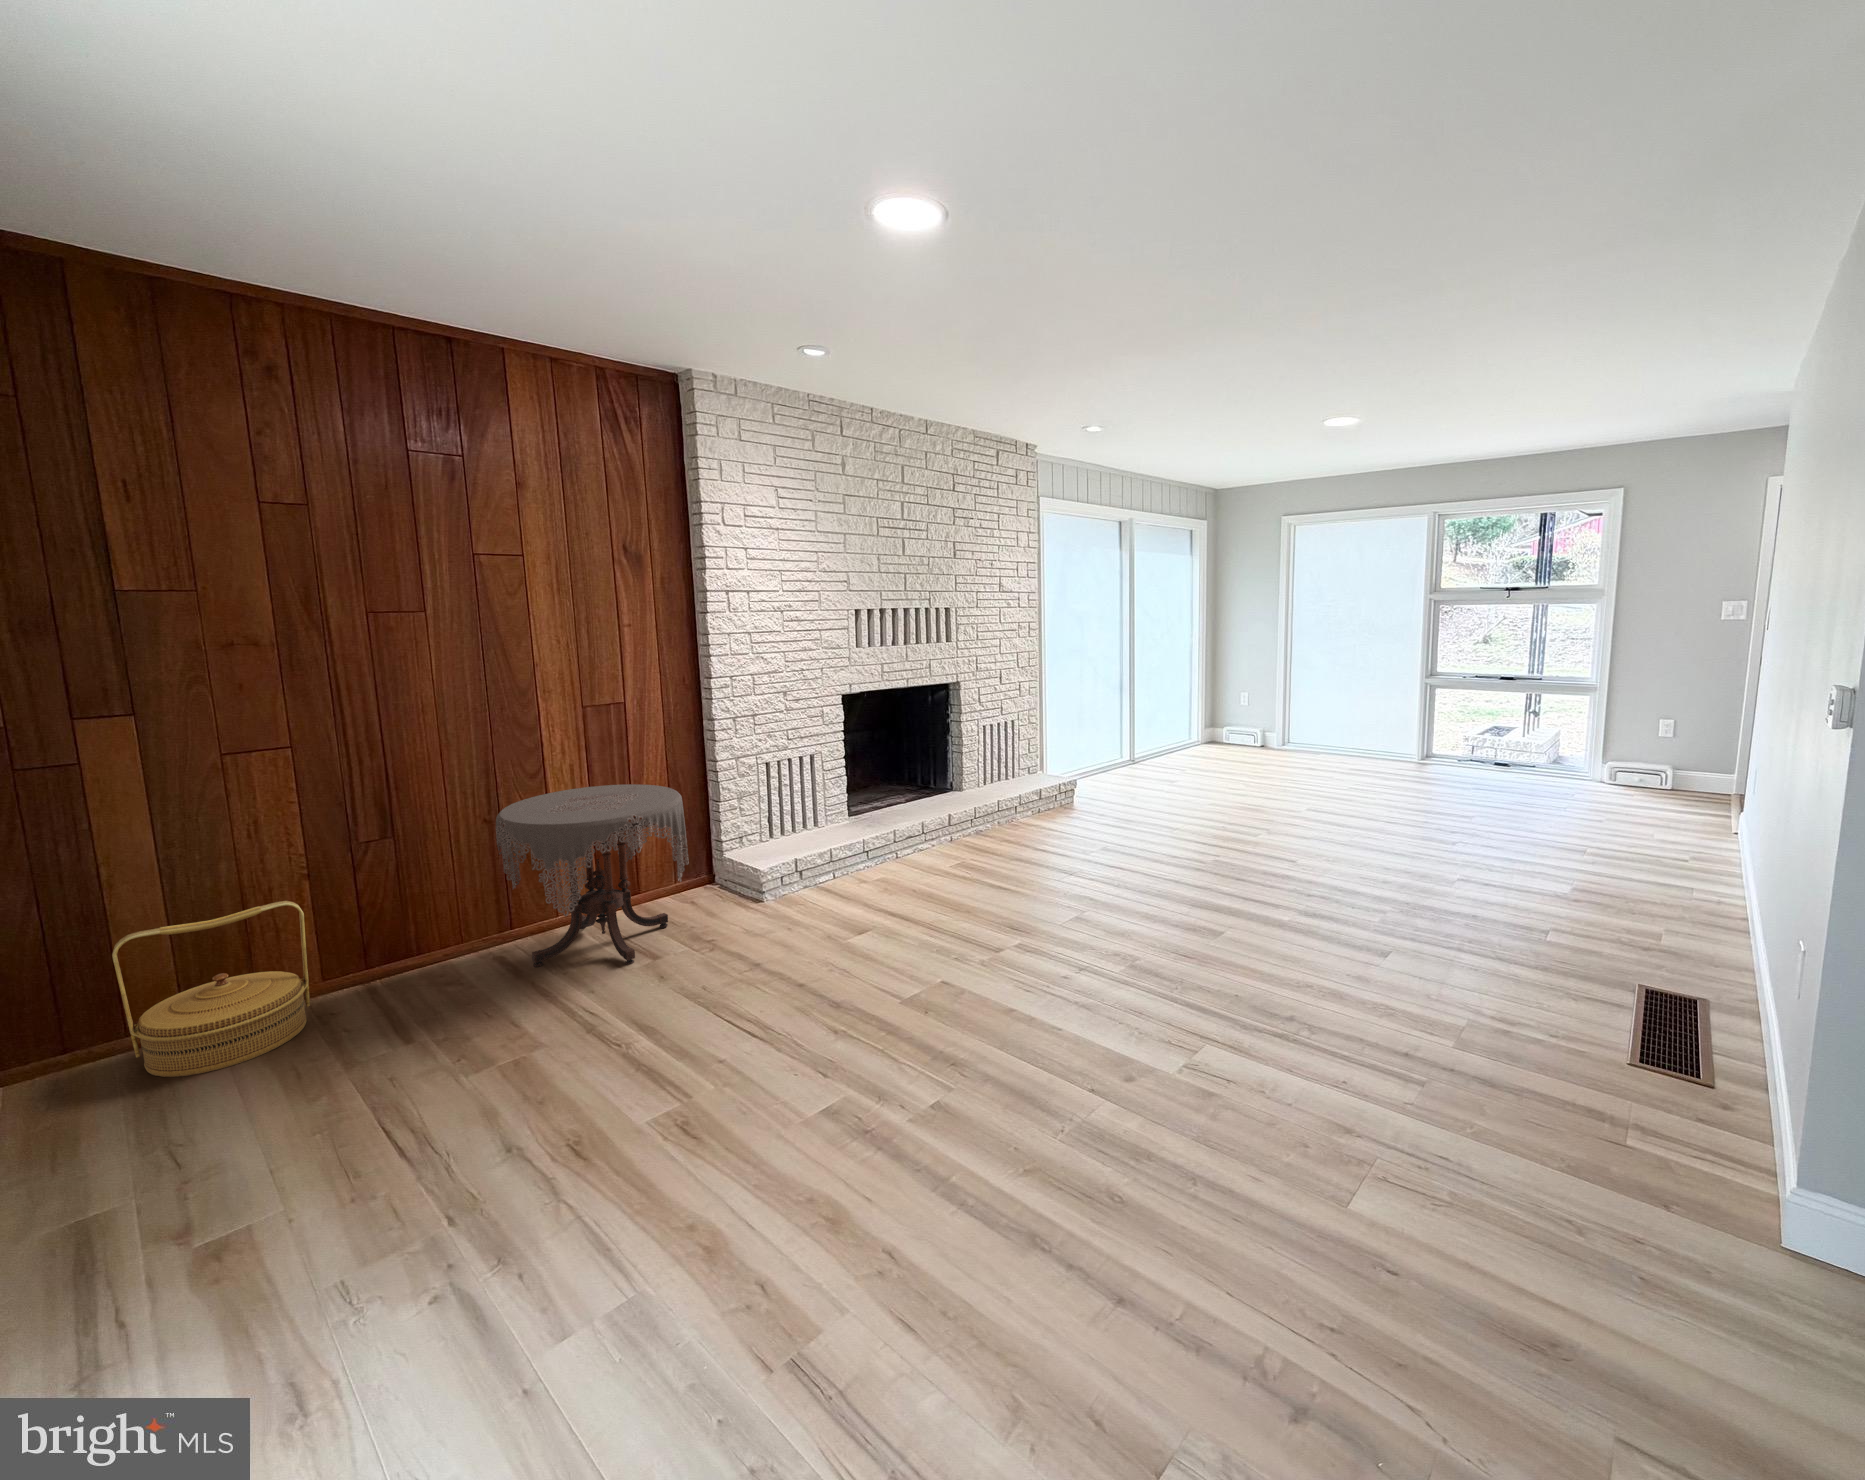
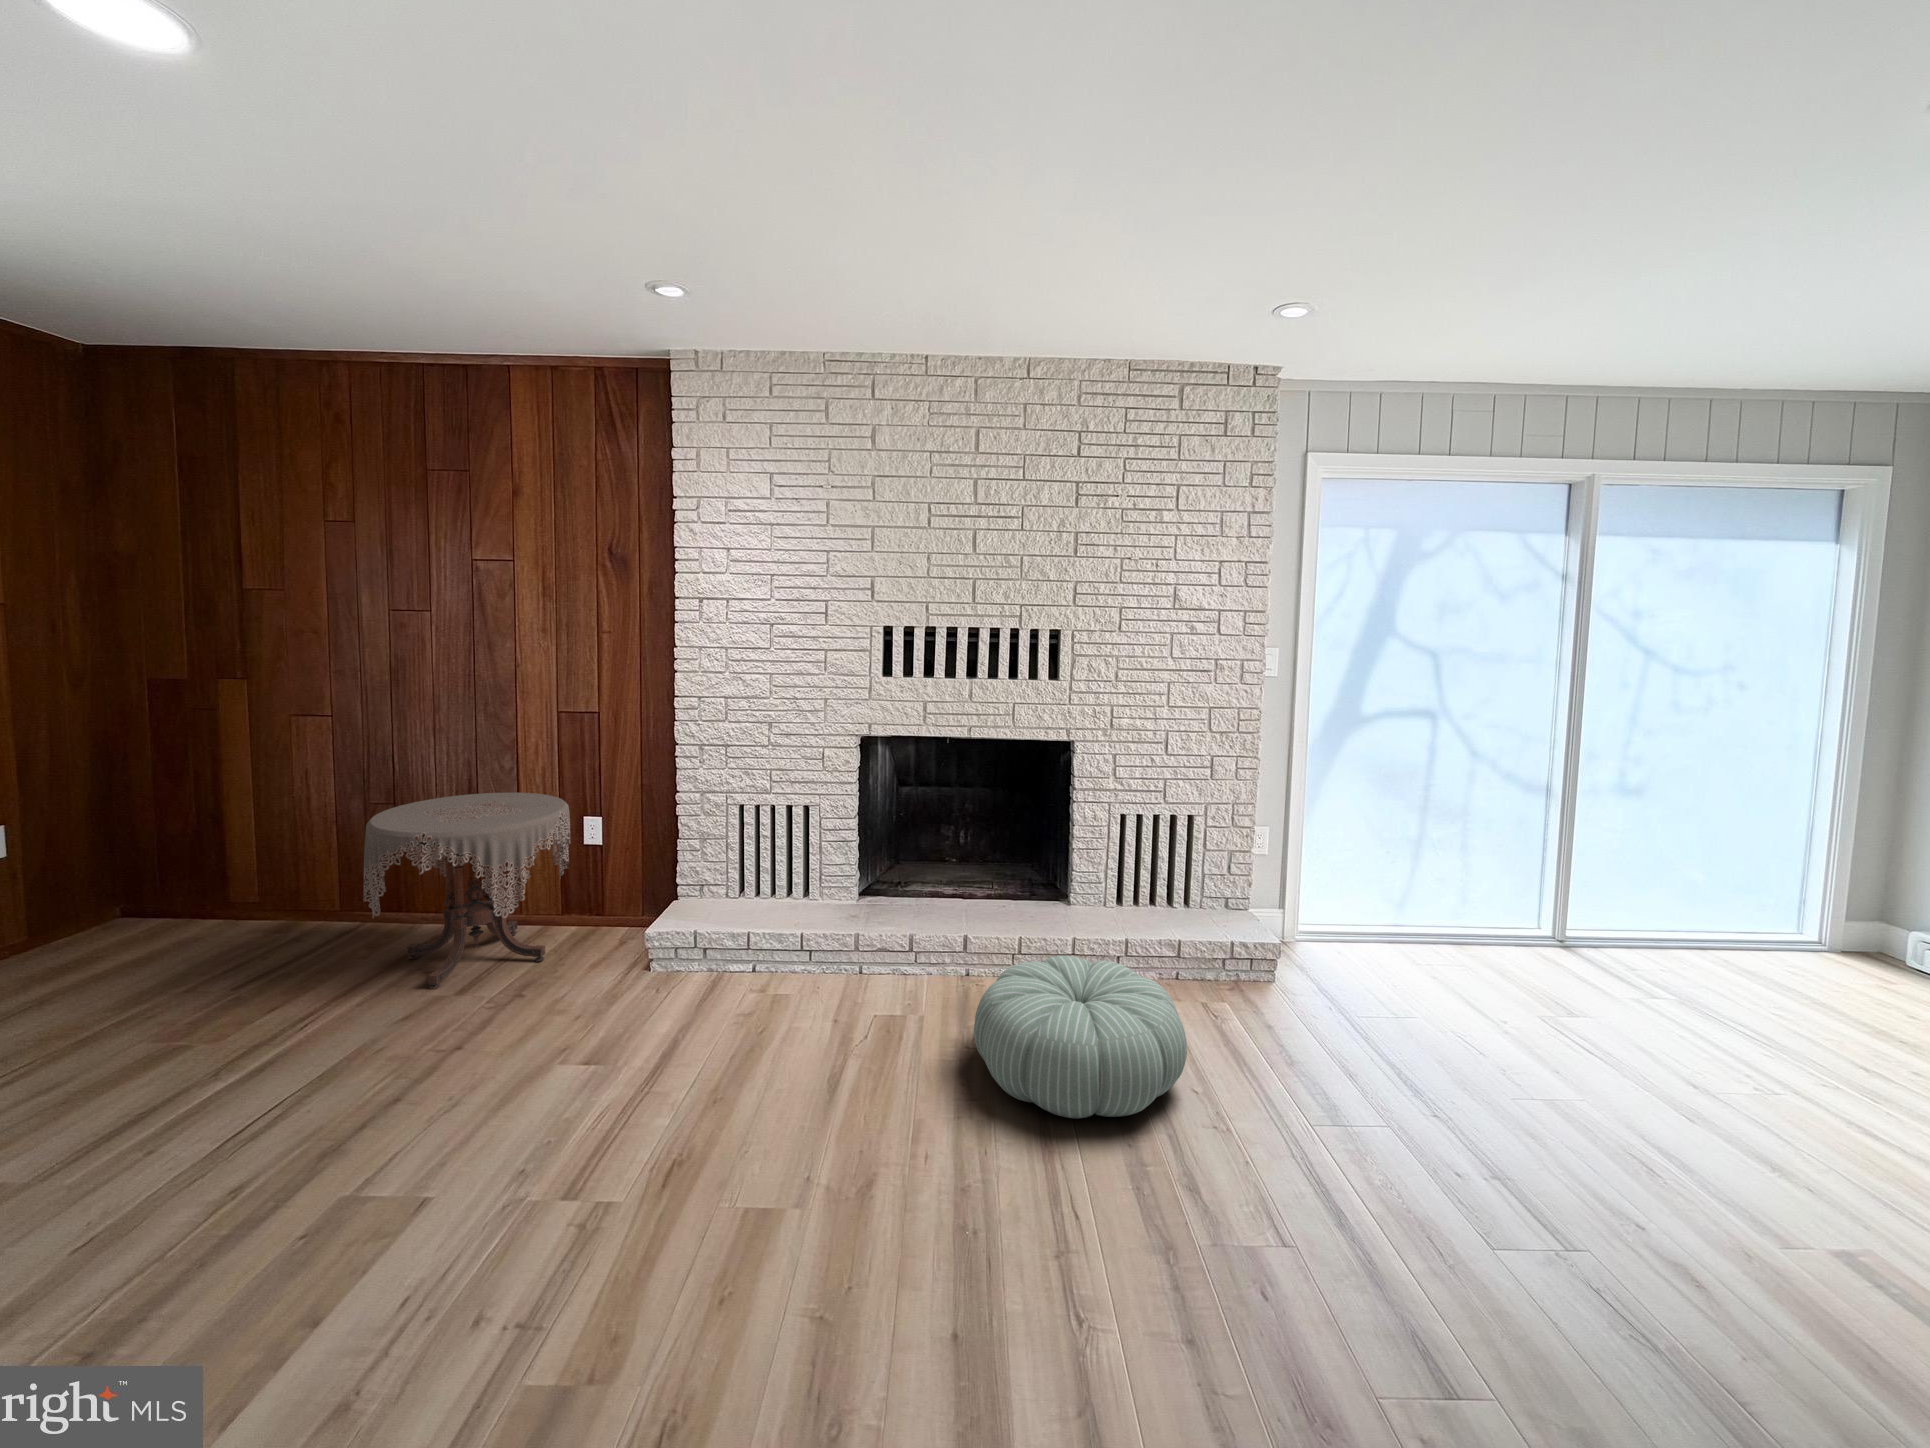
pouf: none [1020,794,1138,863] -> present [974,956,1187,1118]
woven basket: present [112,901,310,1077] -> none [156,838,287,958]

